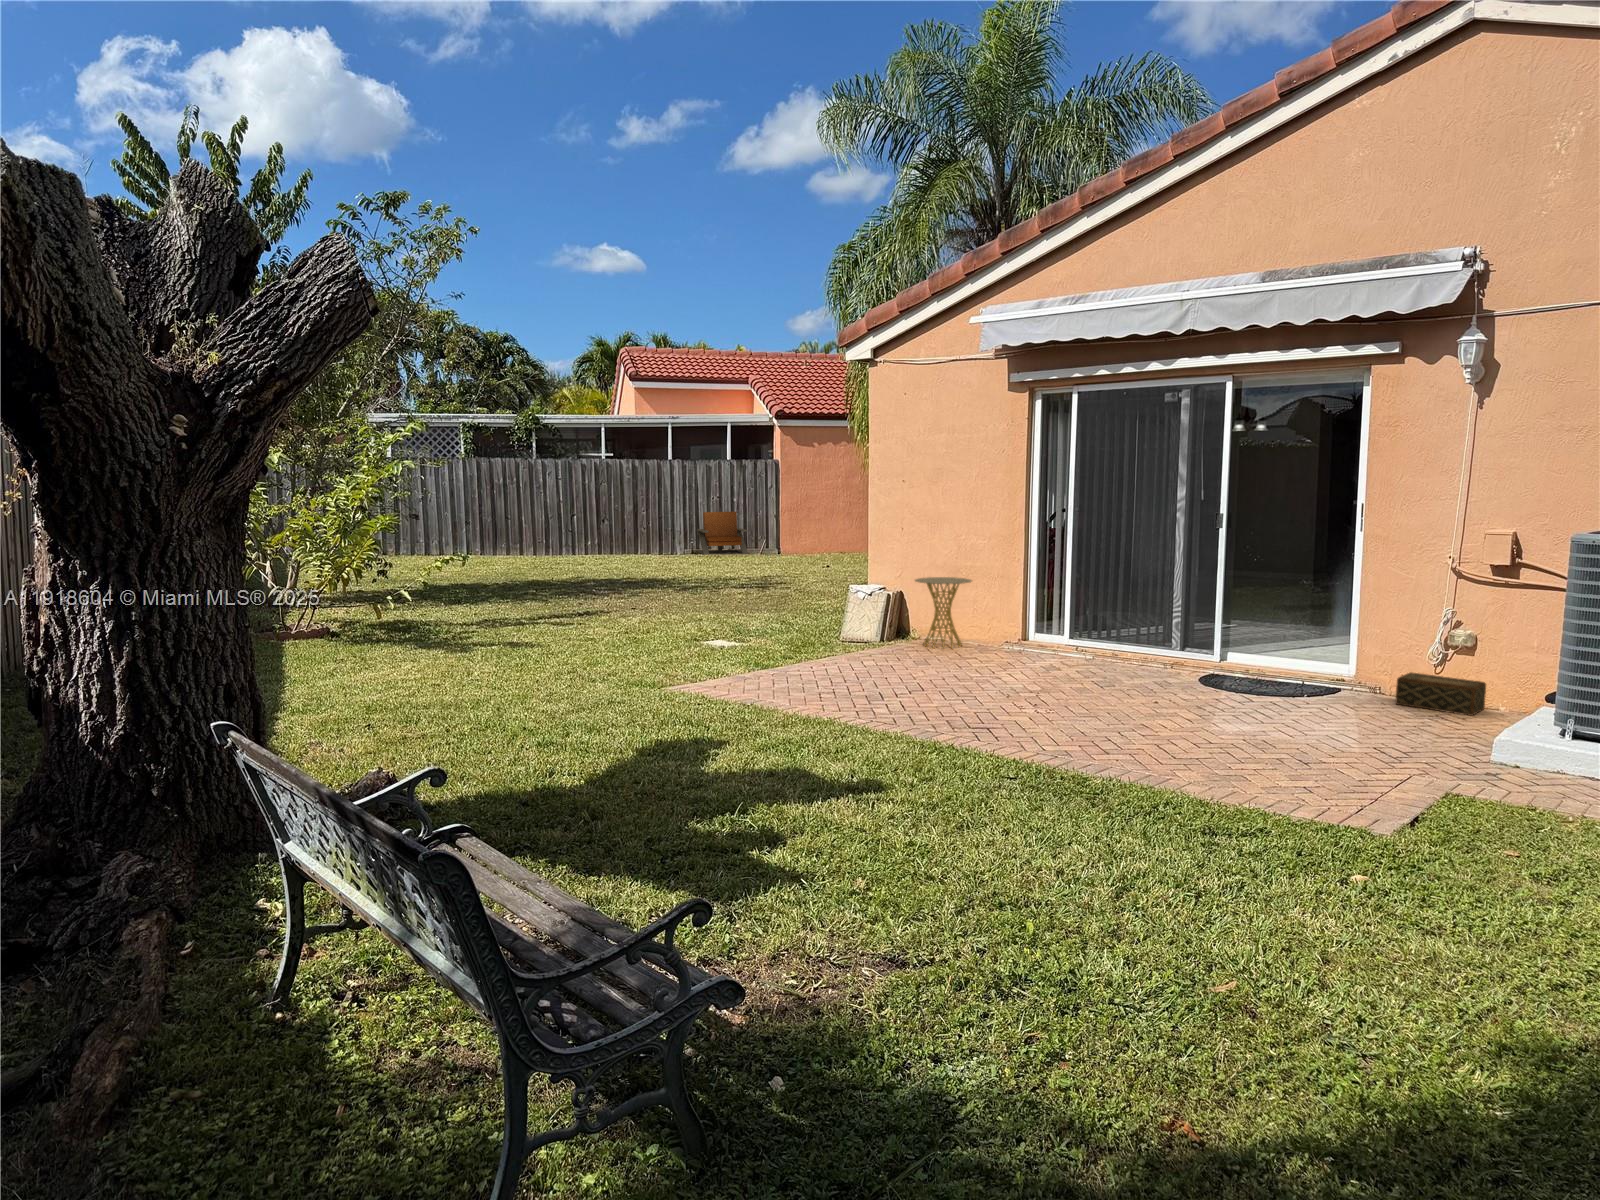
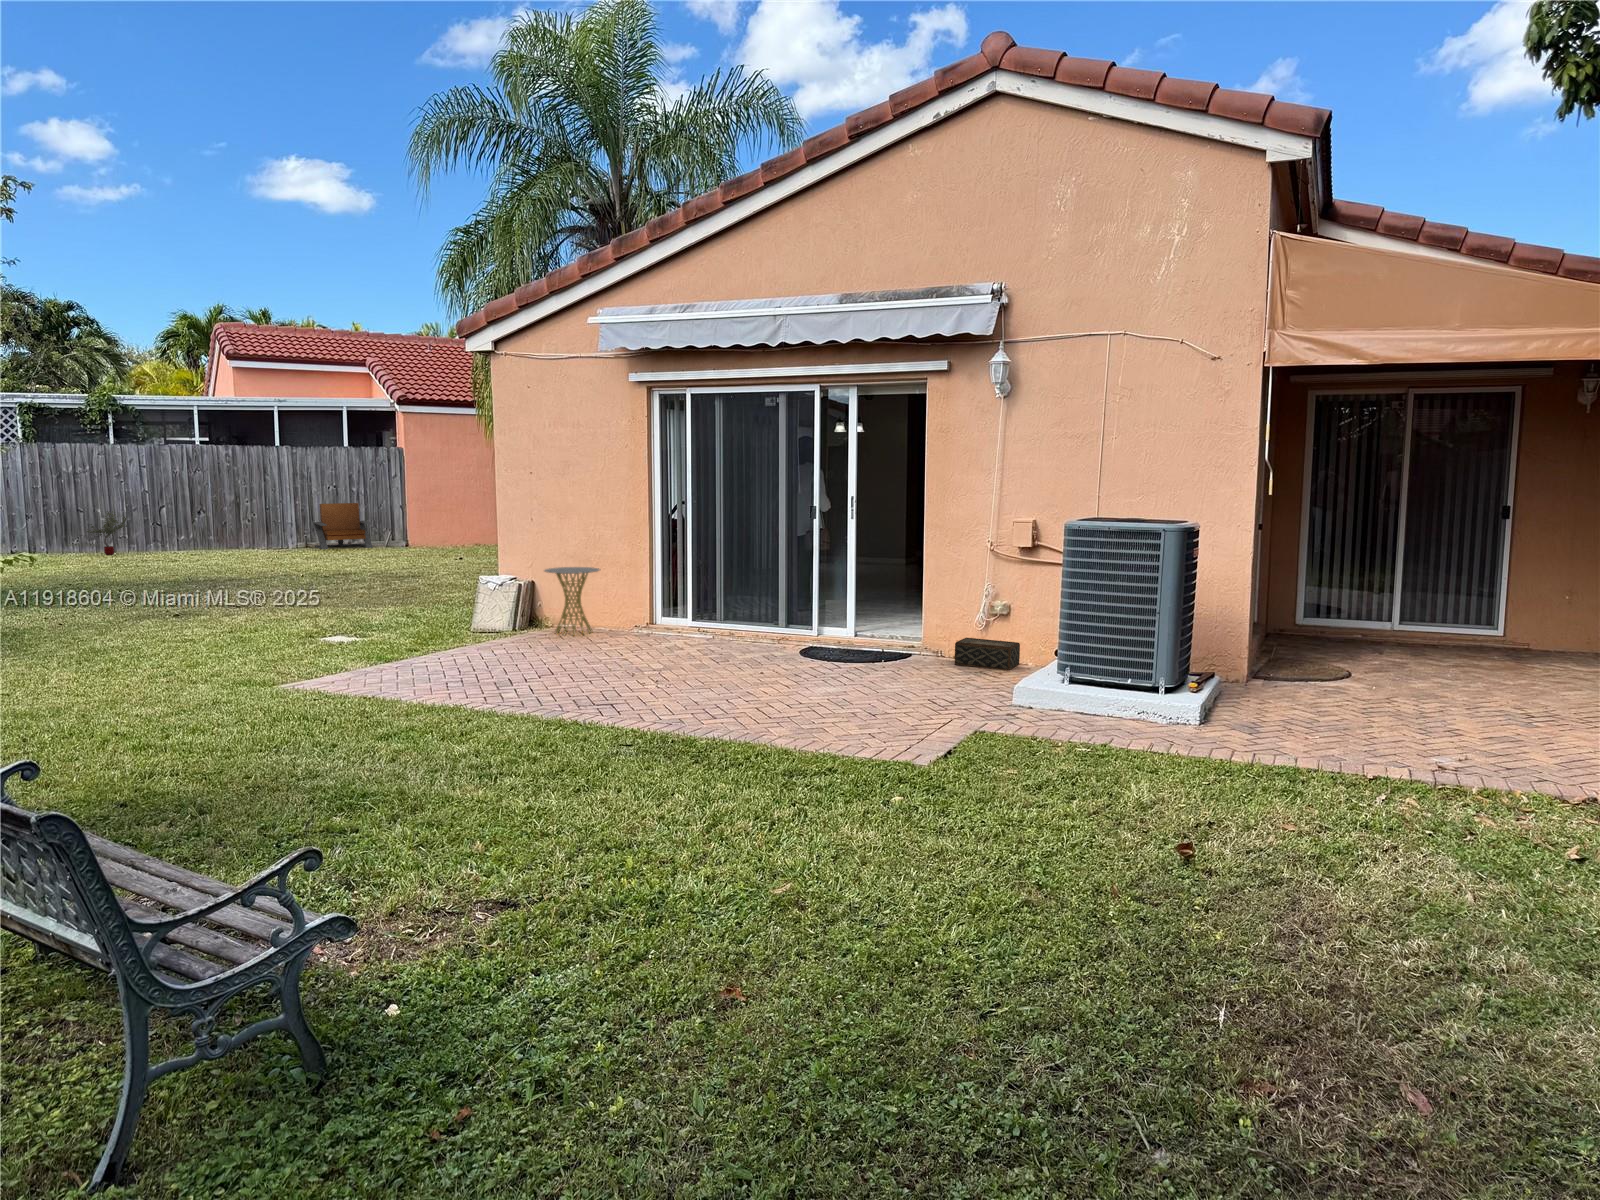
potted tree: none [515,518,548,557] -> present [87,511,128,555]

